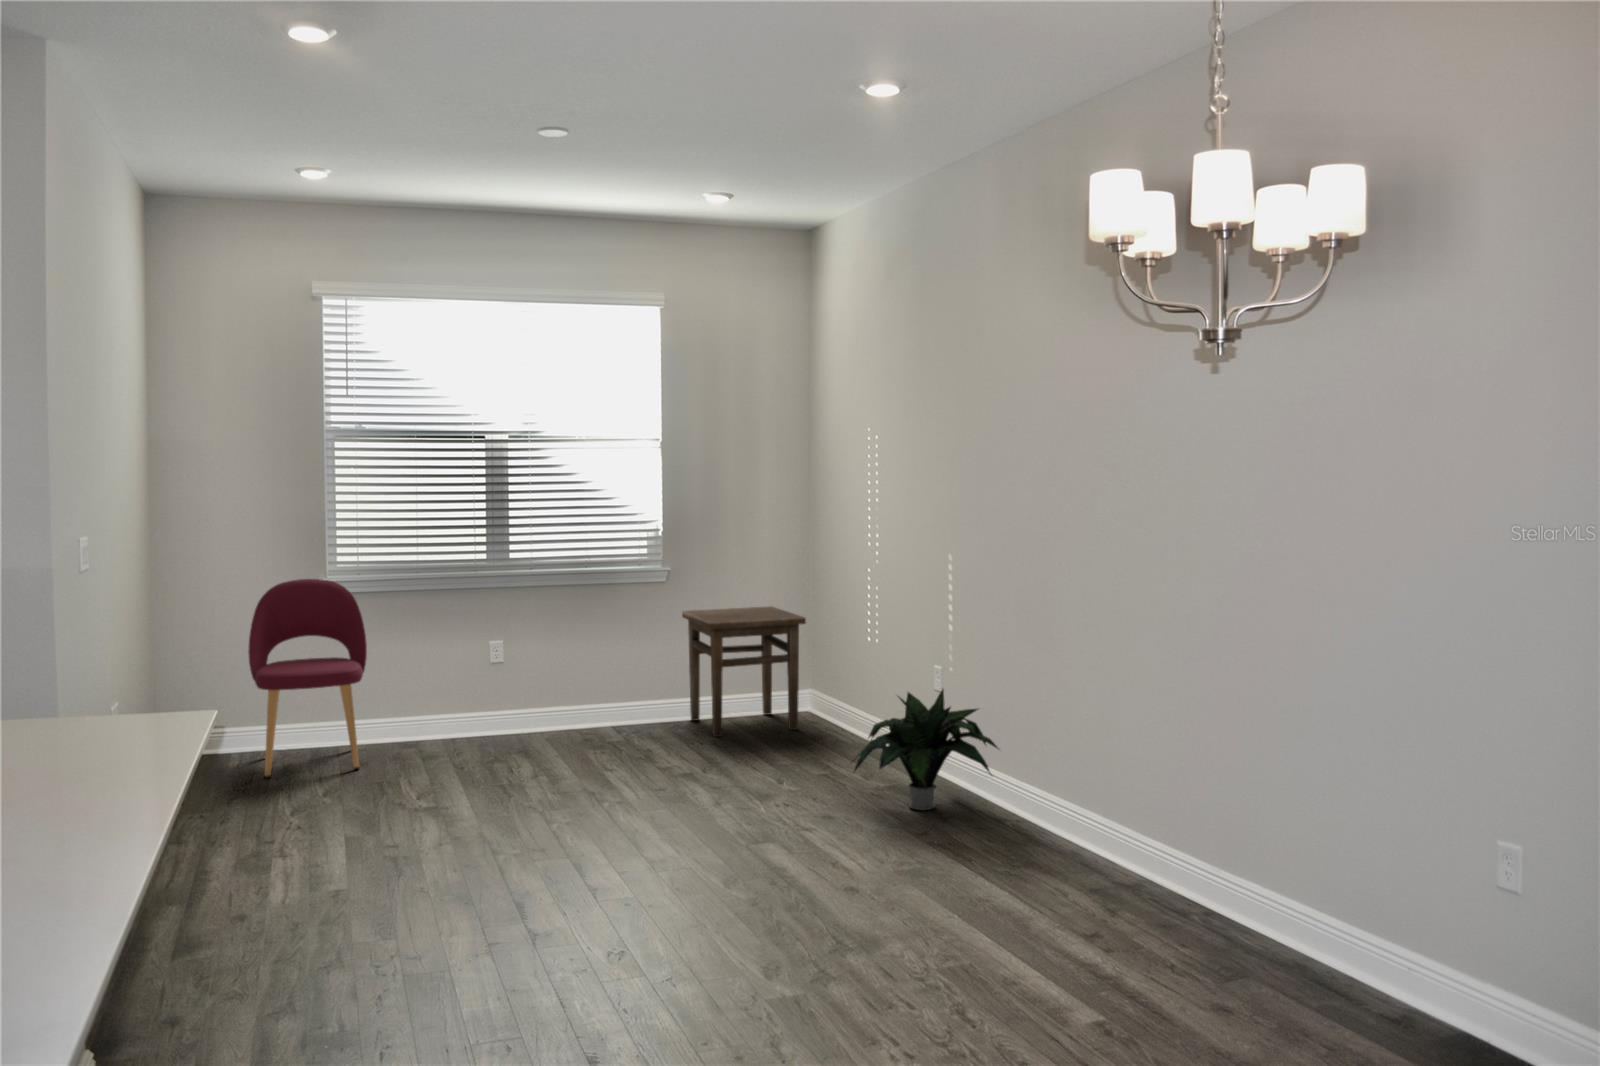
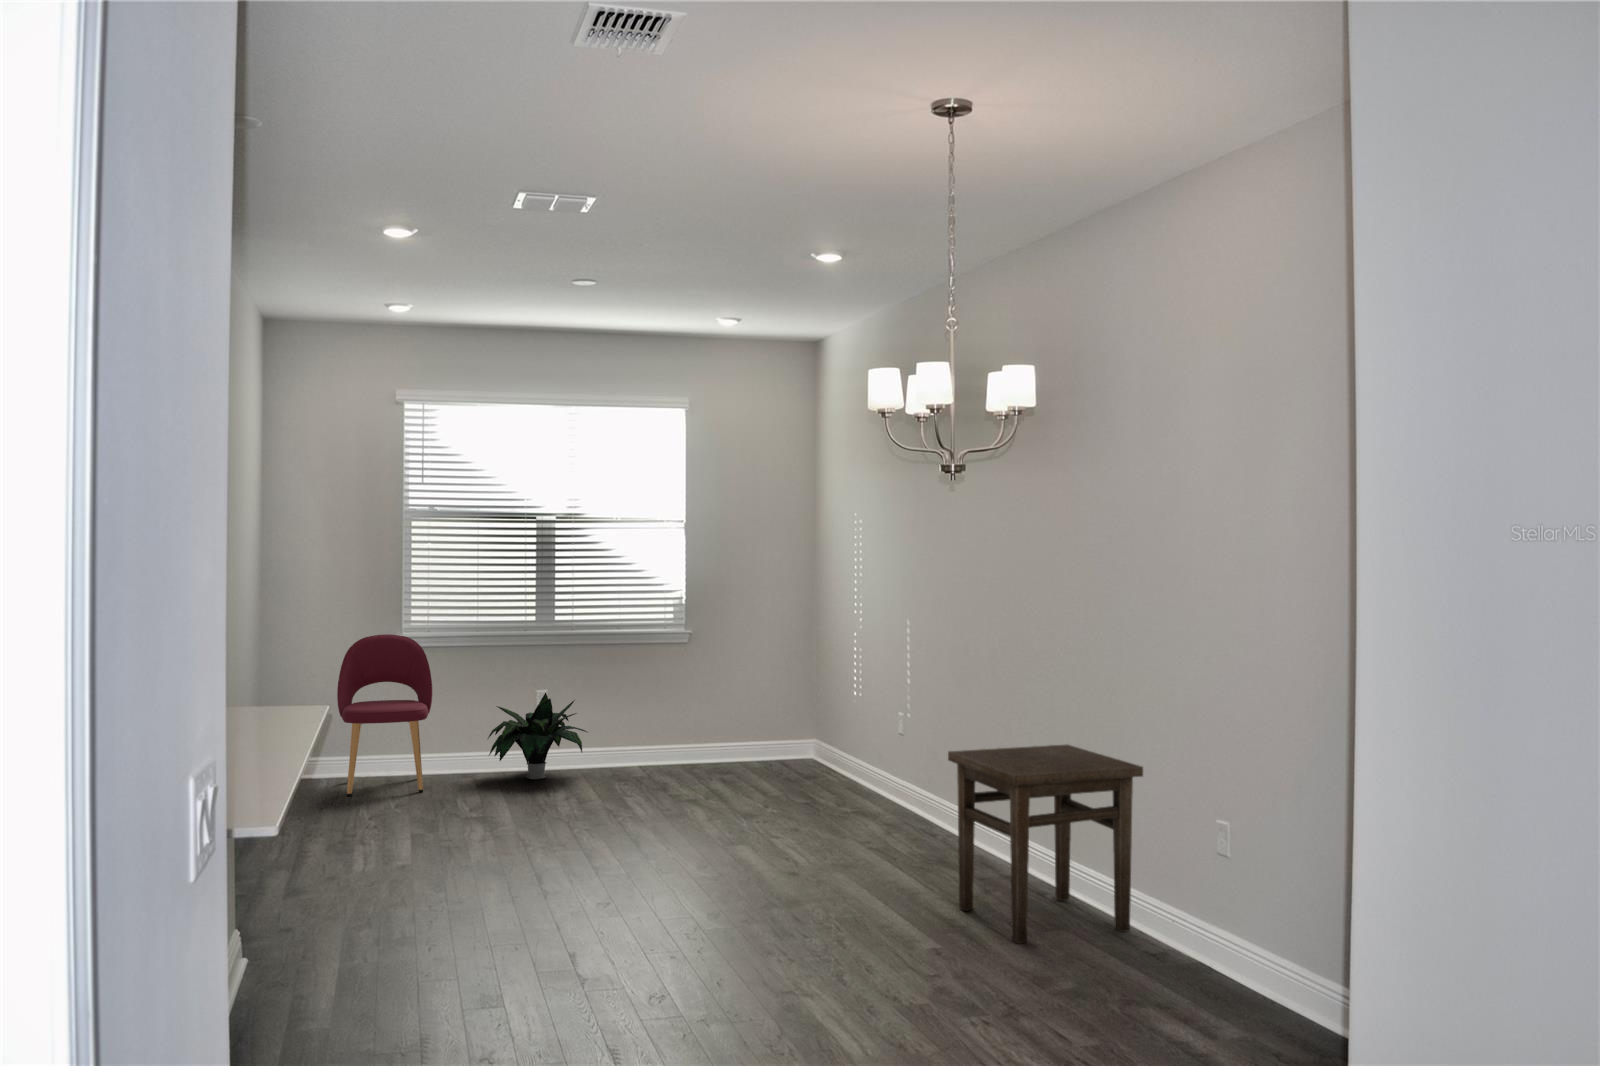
side table: present [682,606,806,737] -> present [948,745,1143,944]
potted plant: present [854,689,998,810] -> present [488,693,587,779]

